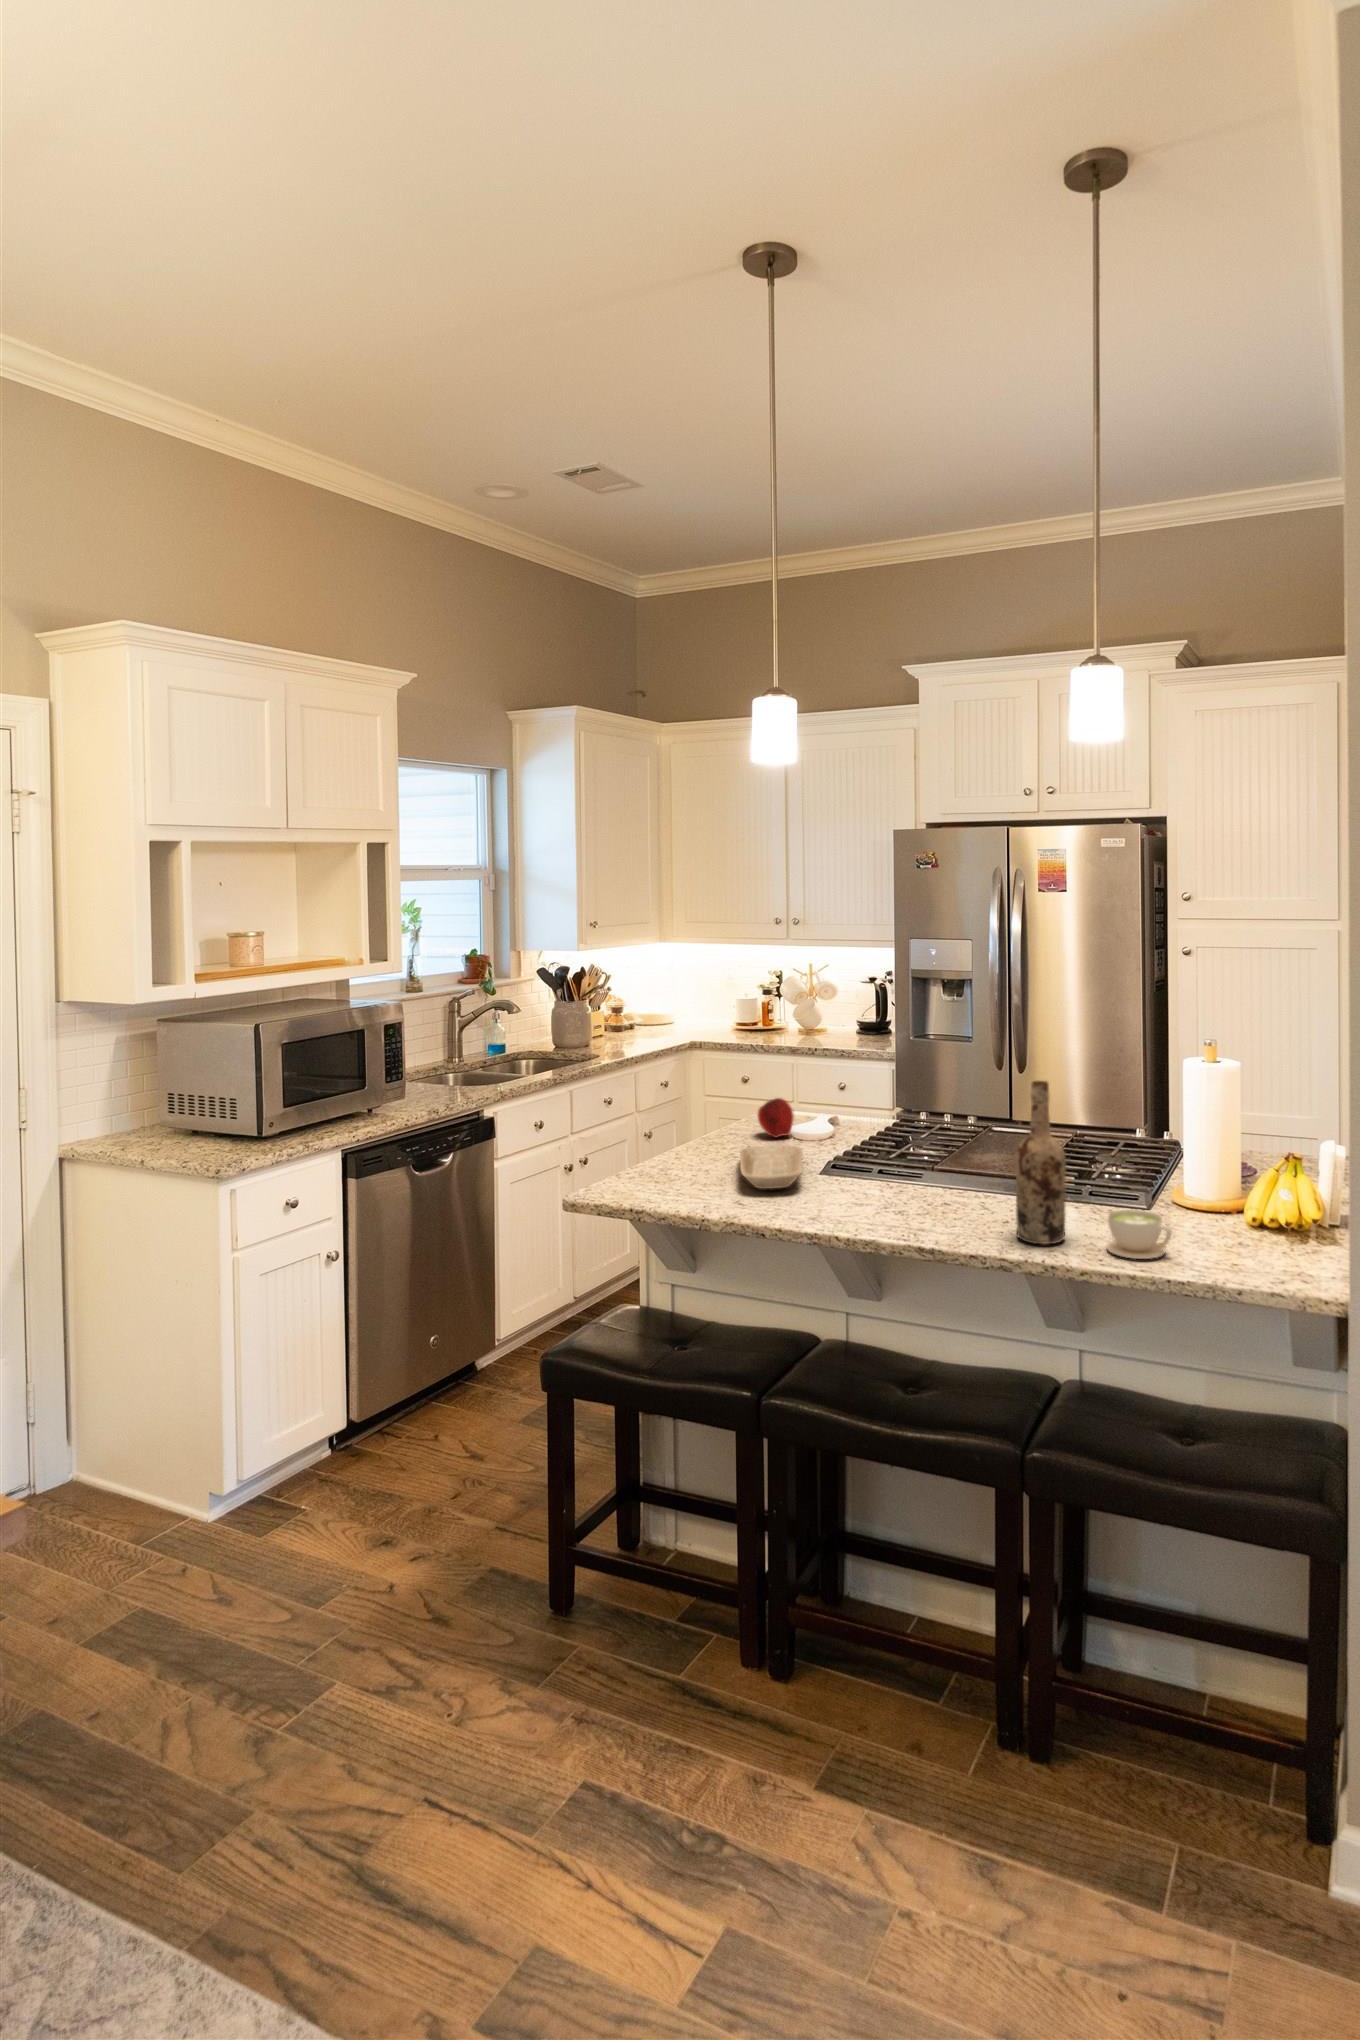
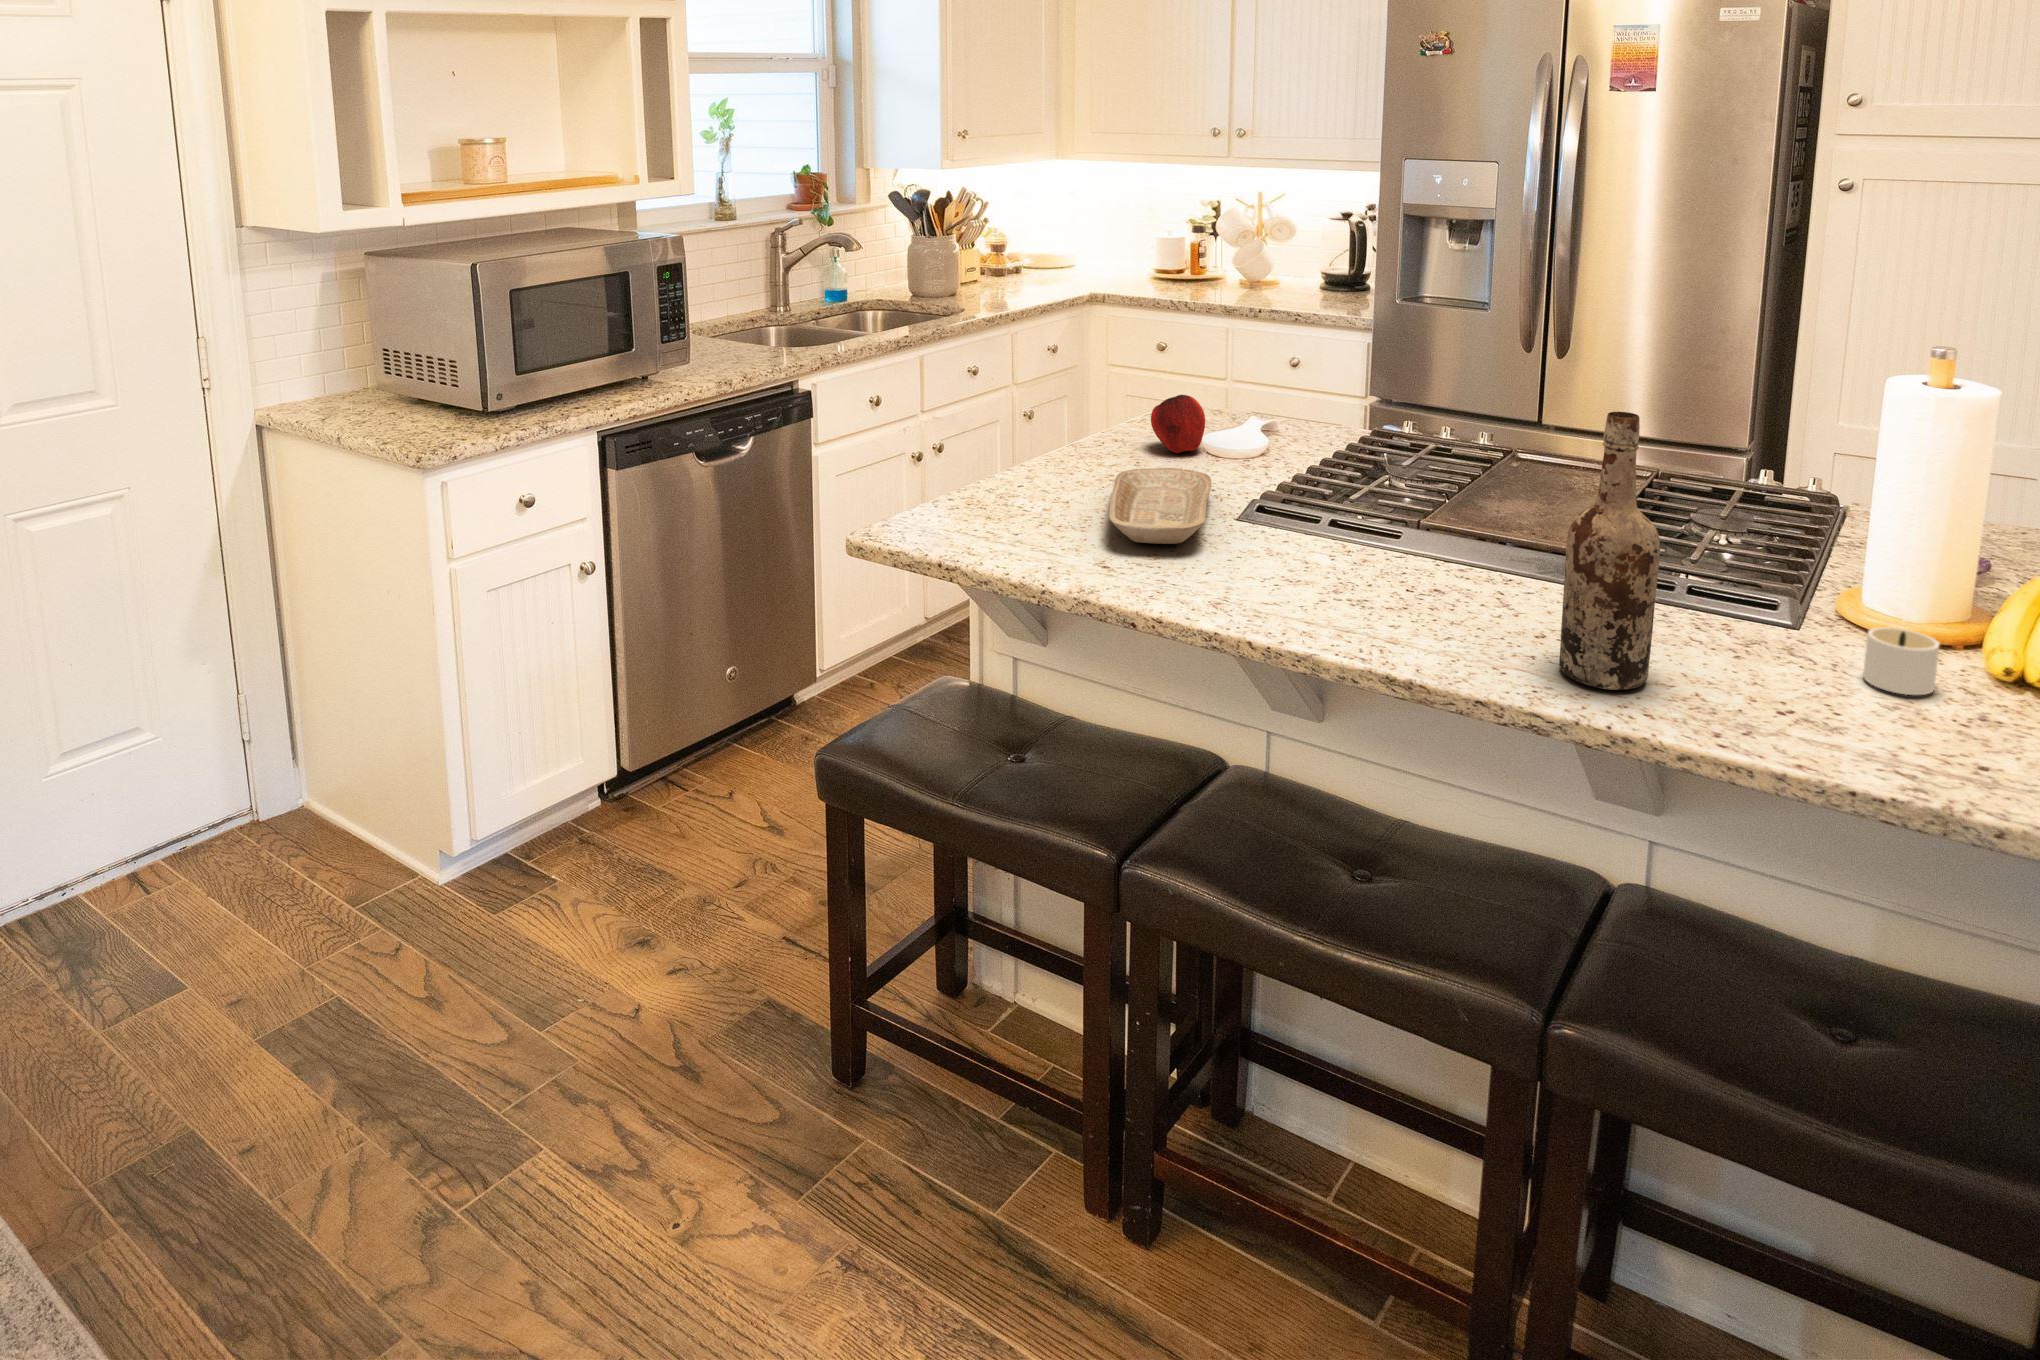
candle: none [1180,1200,1227,1239] -> present [1863,627,1939,695]
coffee cup: present [1107,1210,1172,1259] -> none [1726,643,1860,739]

